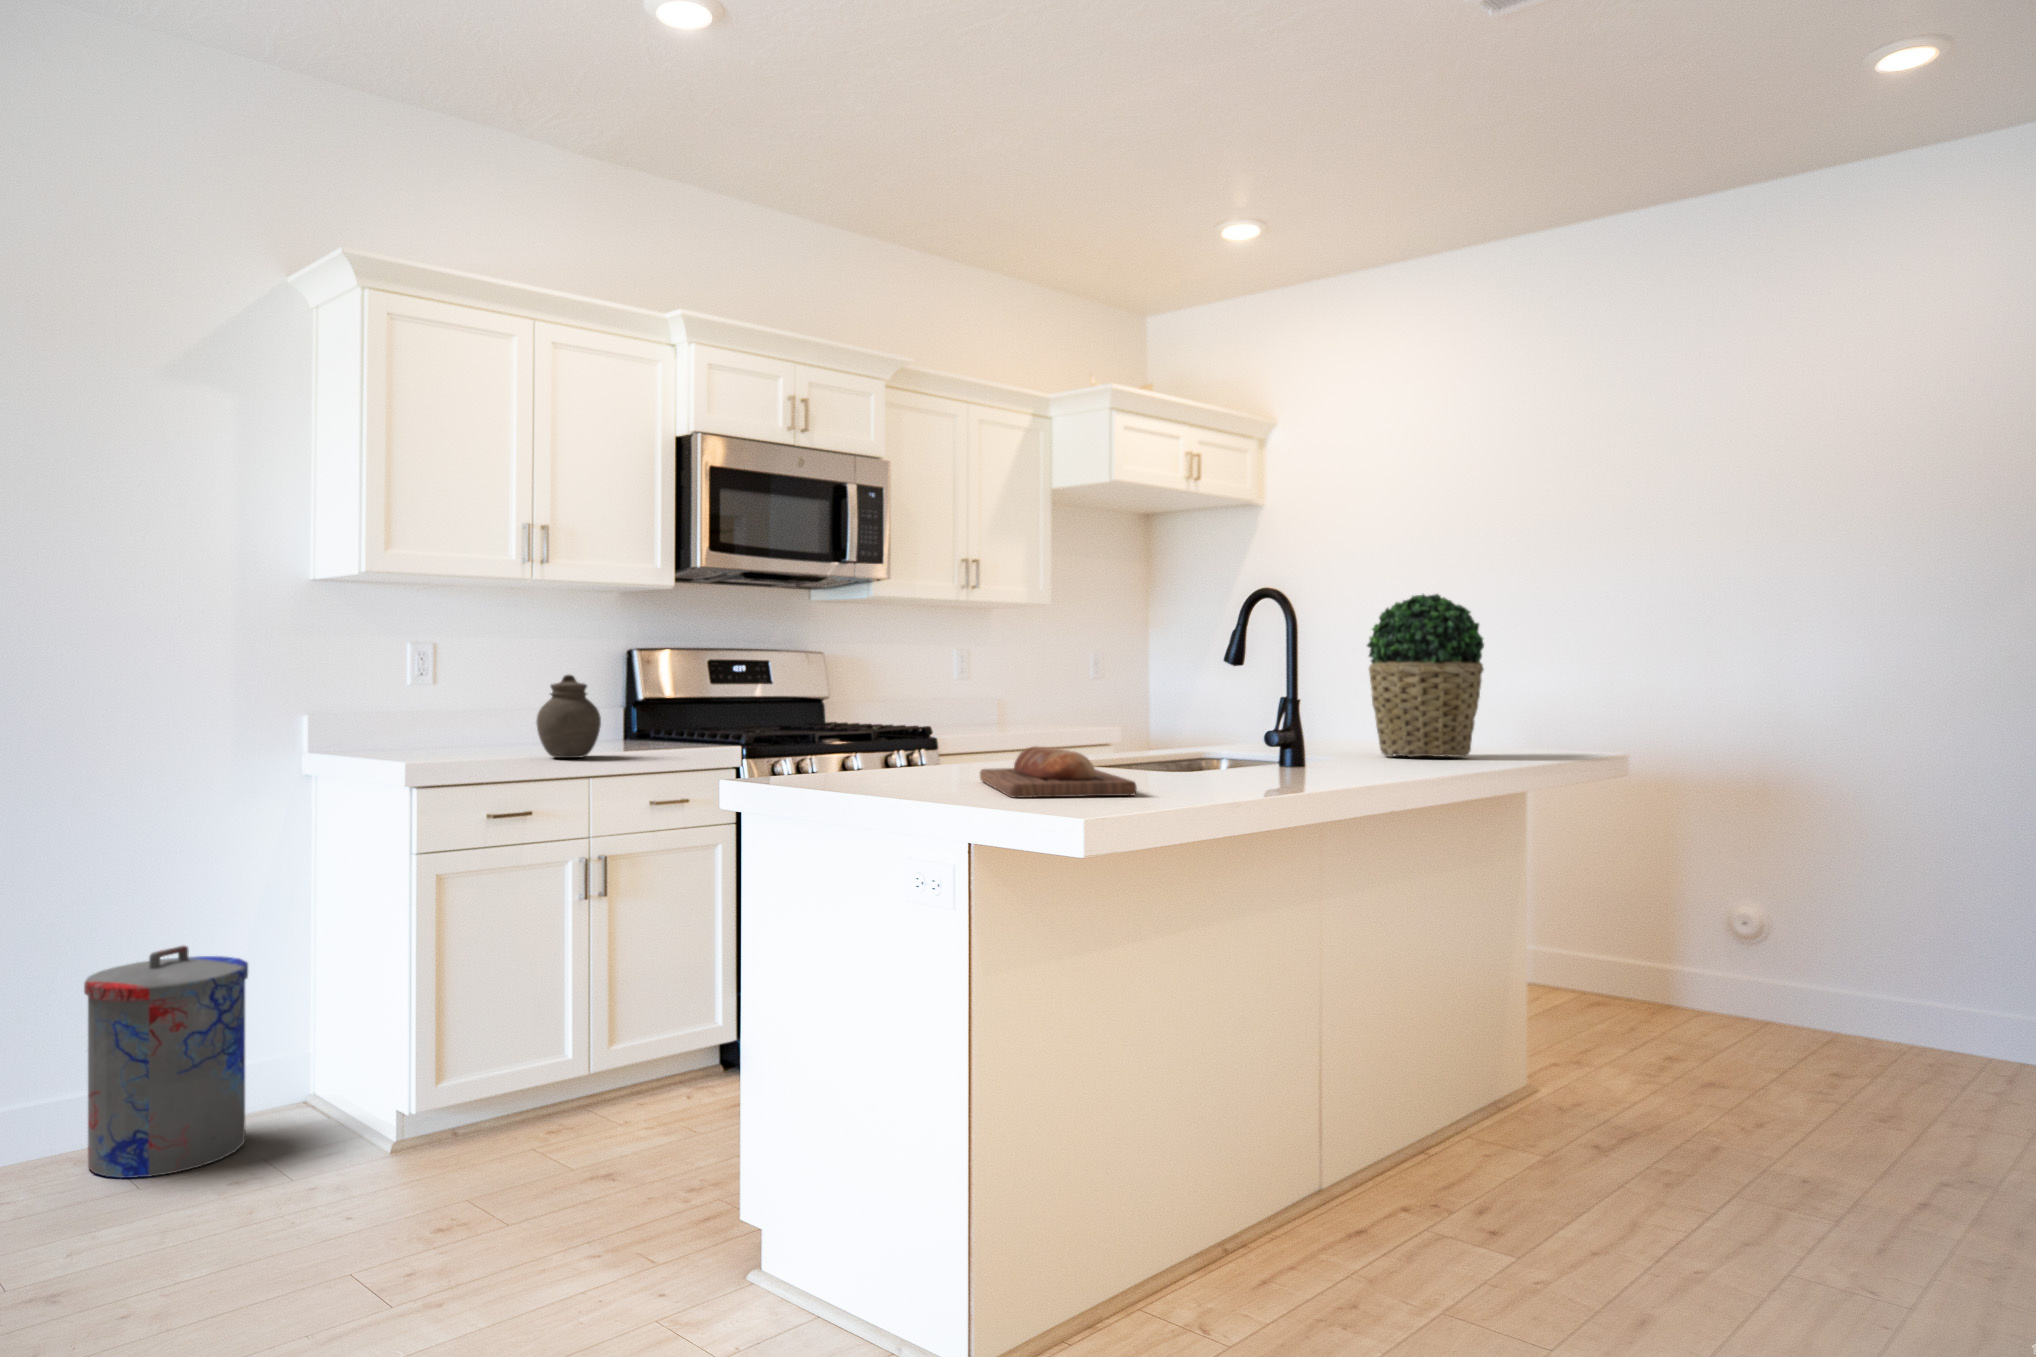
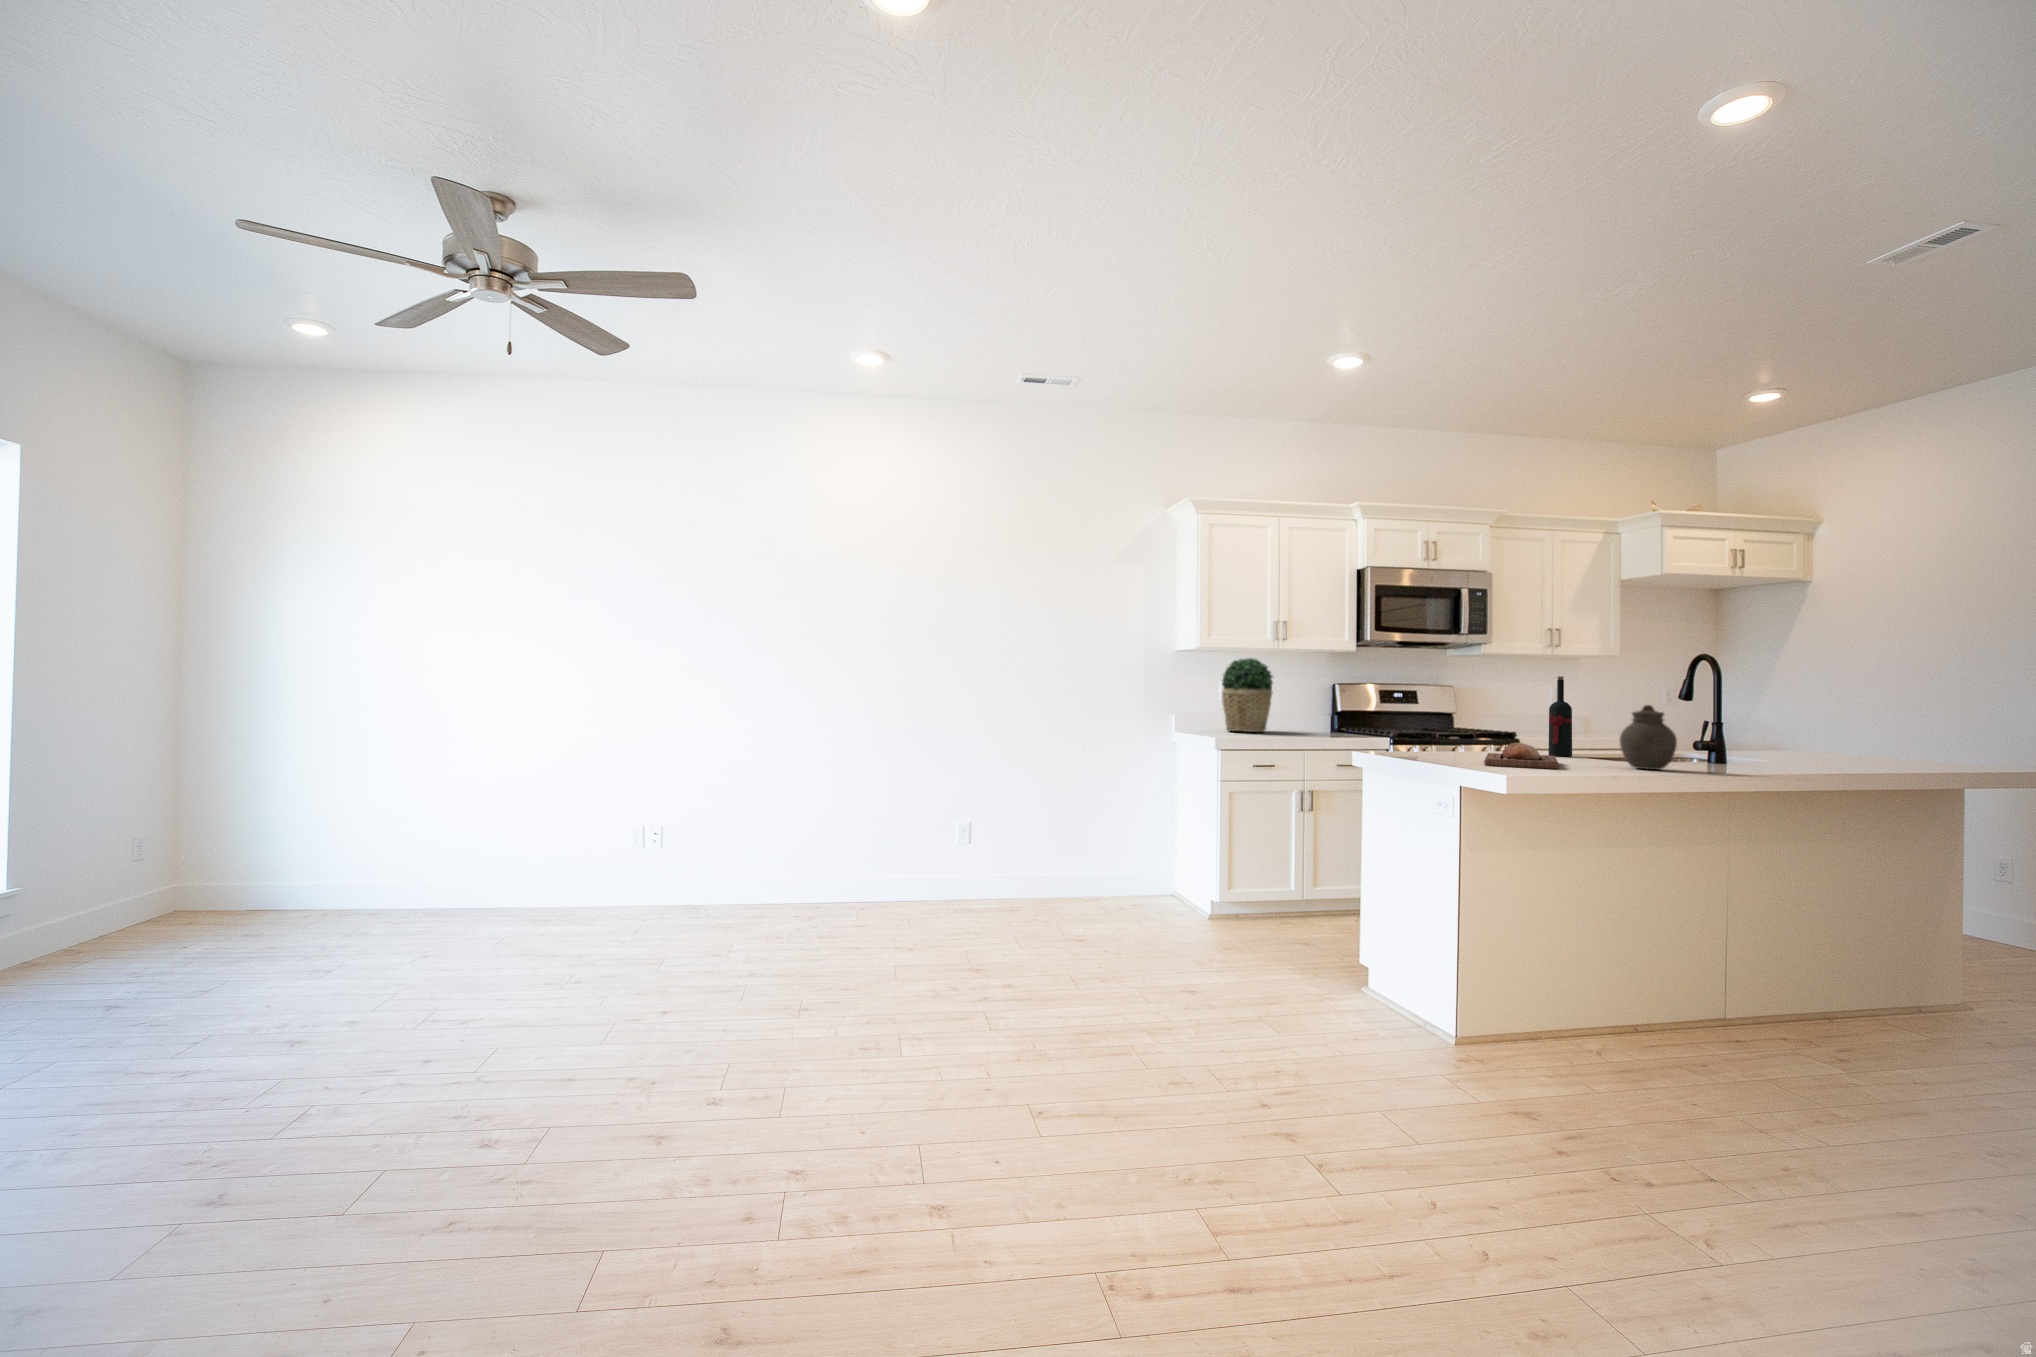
potted plant: present [1367,594,1484,757] -> present [1222,658,1273,732]
wine bottle: none [1038,625,1074,765] -> present [1549,676,1572,757]
jar: present [536,675,601,758] -> present [1620,705,1677,770]
trash can: present [84,946,248,1178] -> none [1095,812,1154,907]

